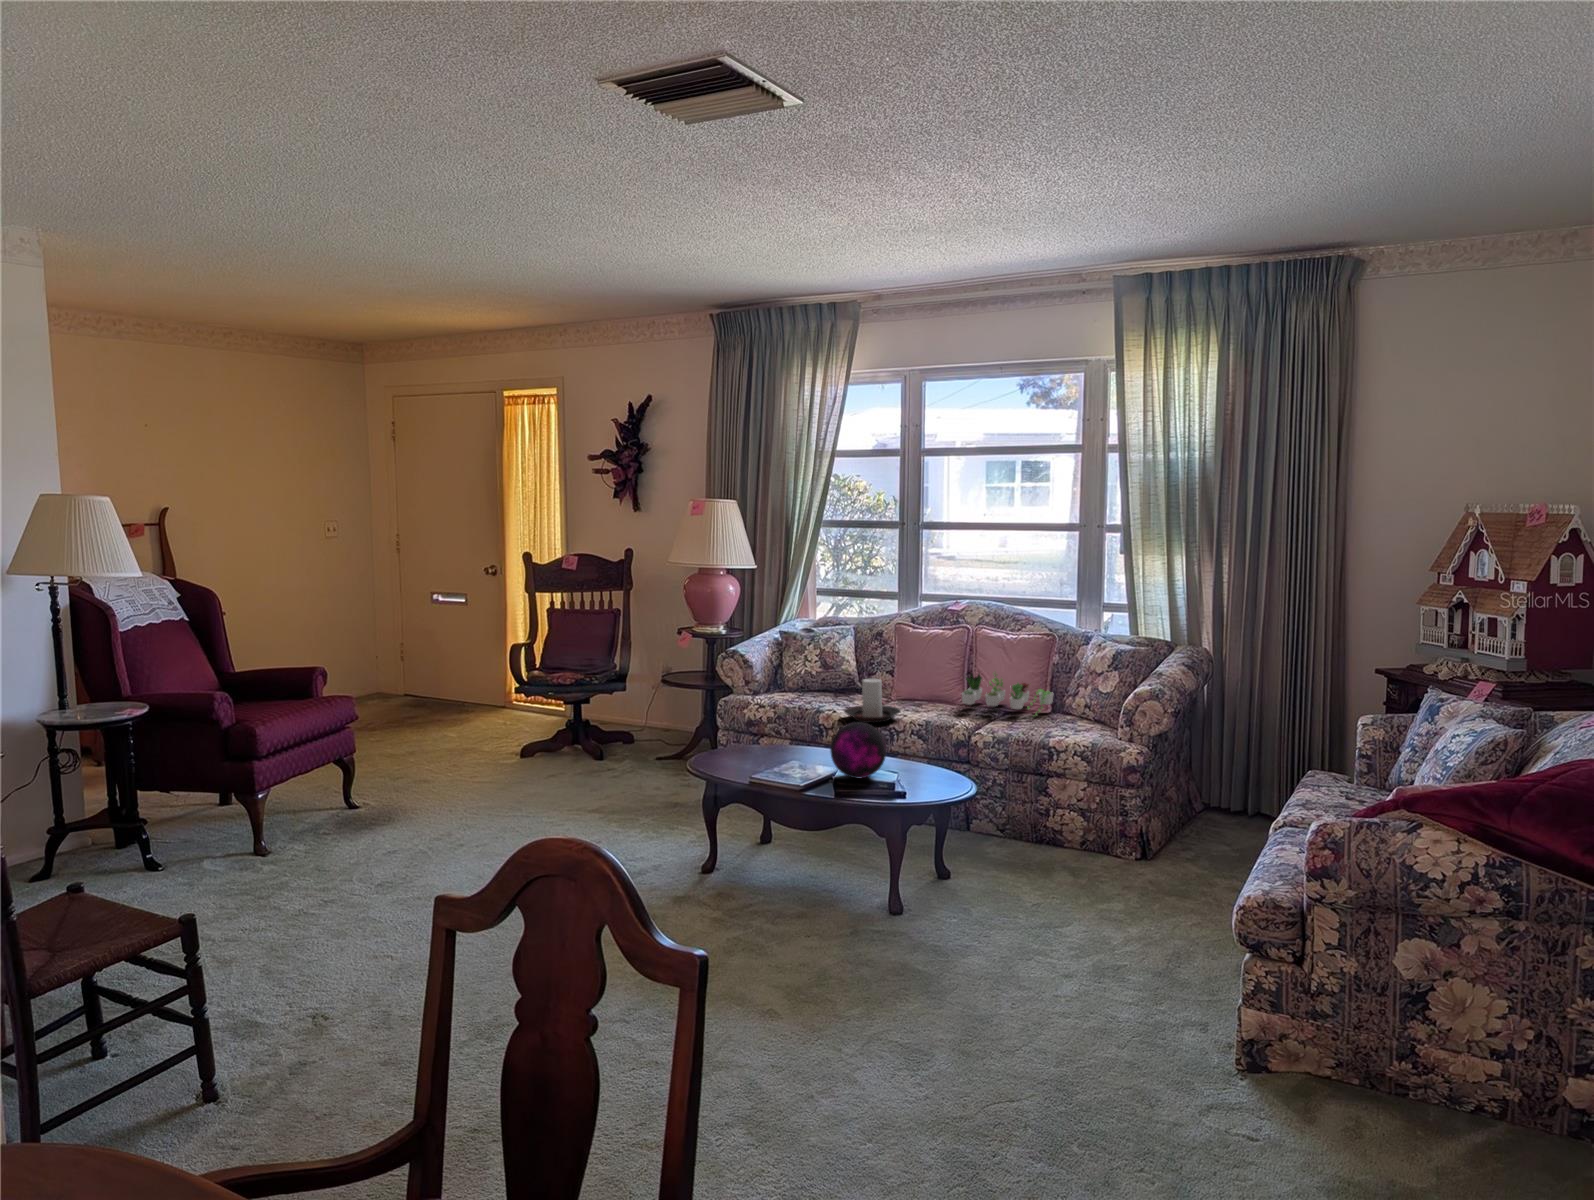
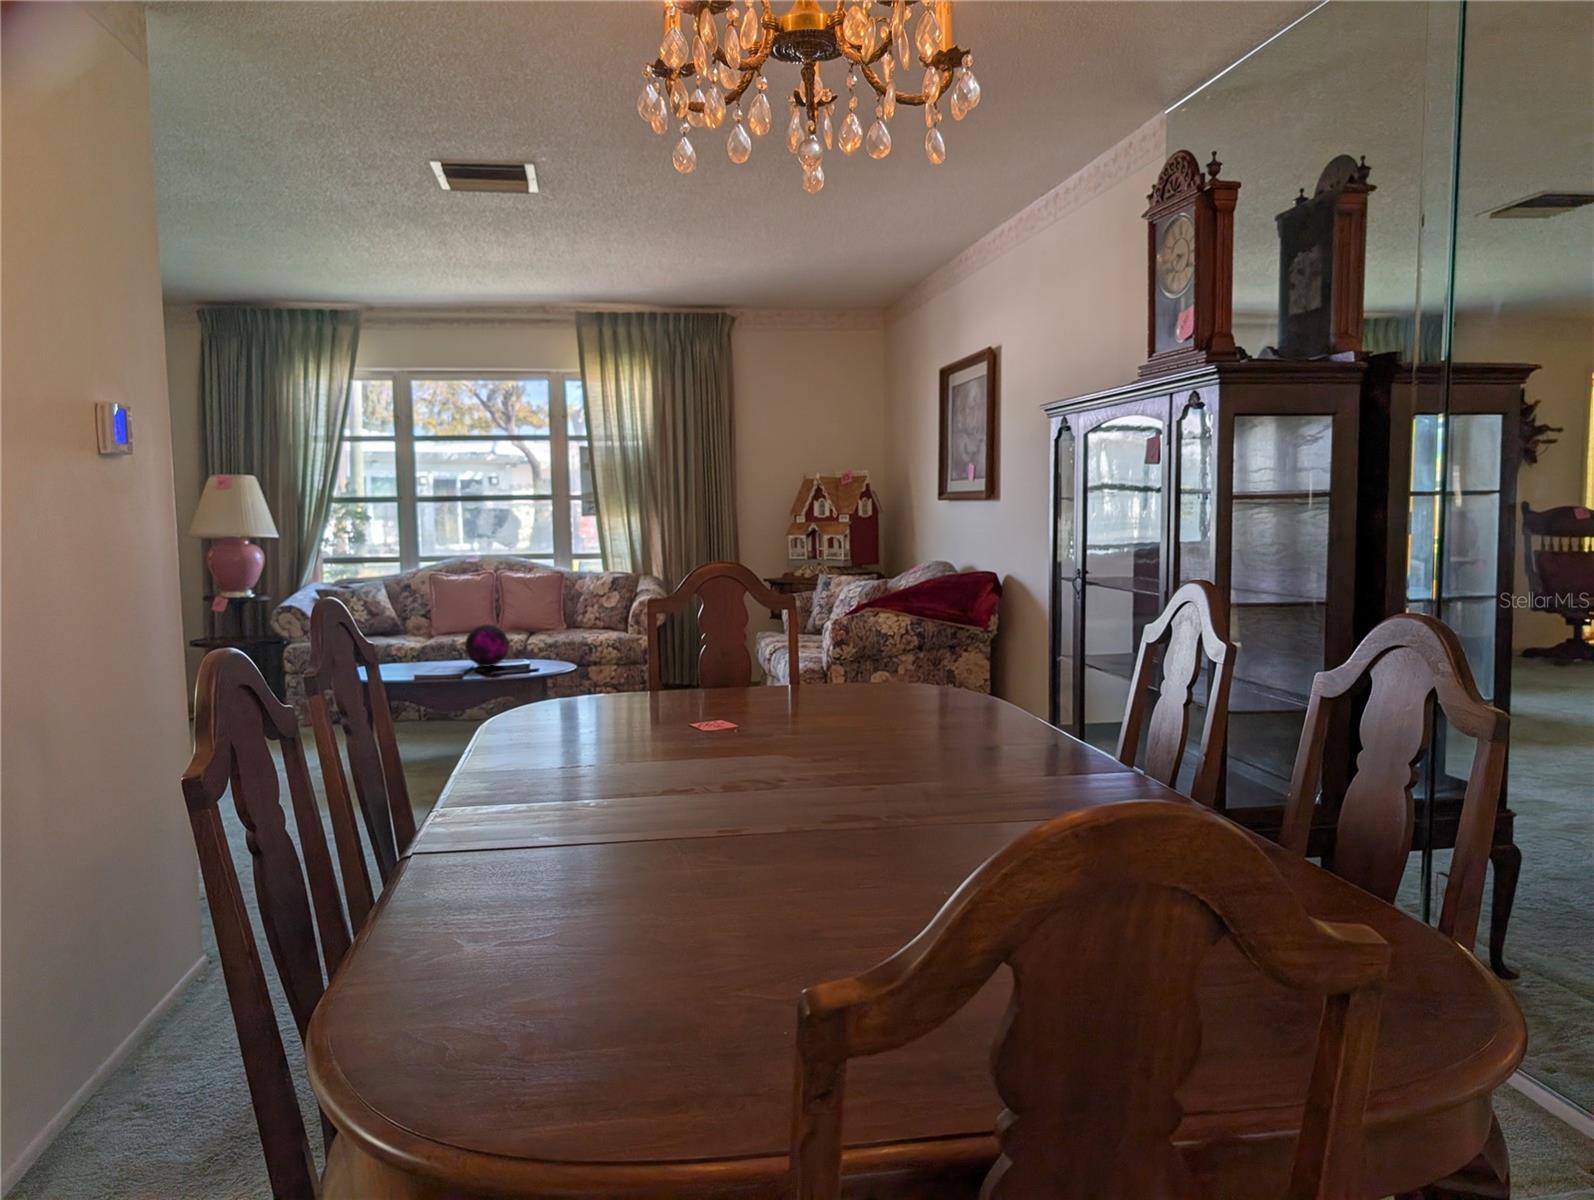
succulent plant: present [962,673,1053,715] -> none [495,601,565,633]
candle holder: present [844,678,900,723] -> none [412,611,461,647]

